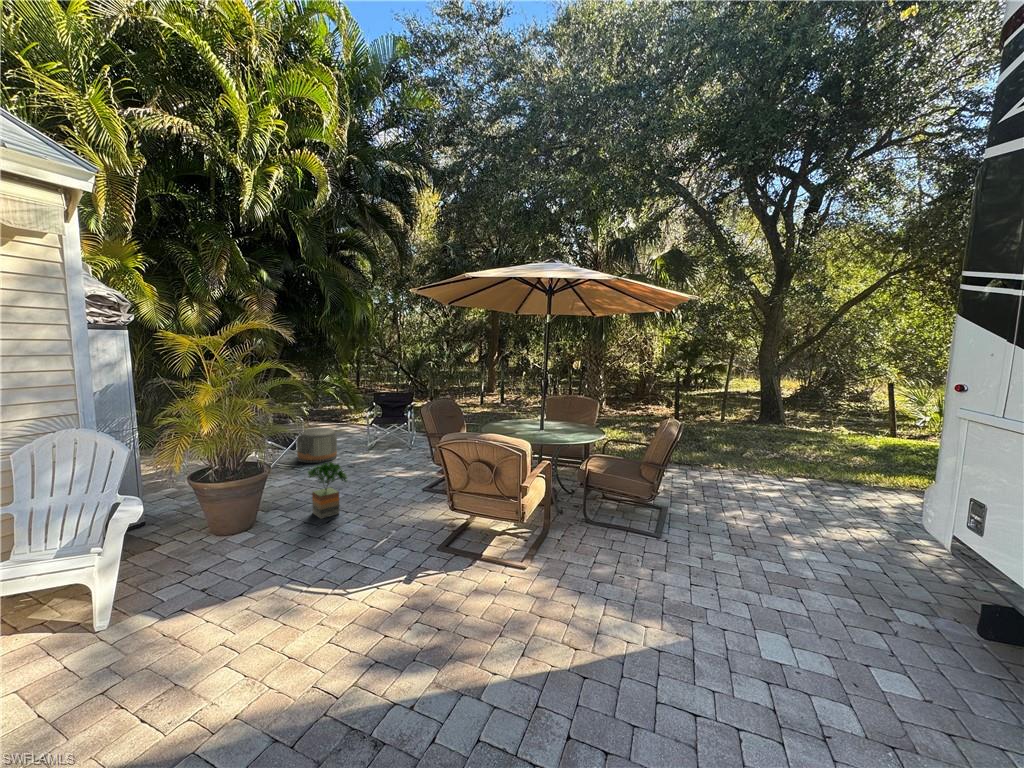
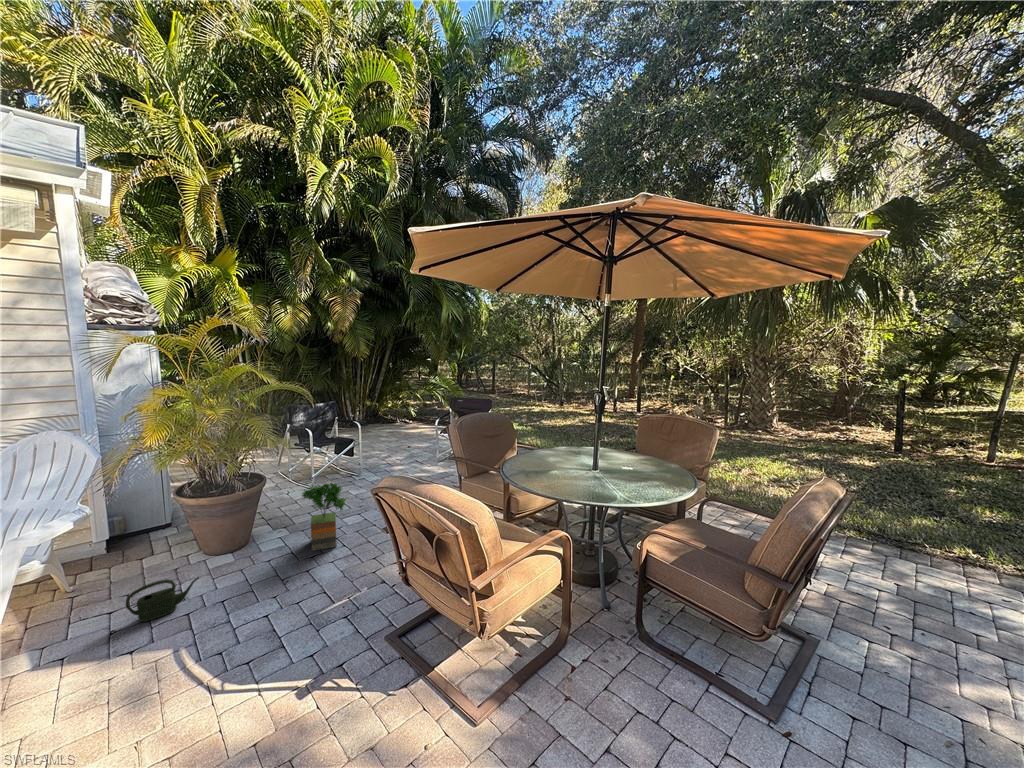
pouf: present [297,428,337,463] -> none [368,432,408,470]
watering can: none [214,539,261,577] -> present [126,577,199,622]

